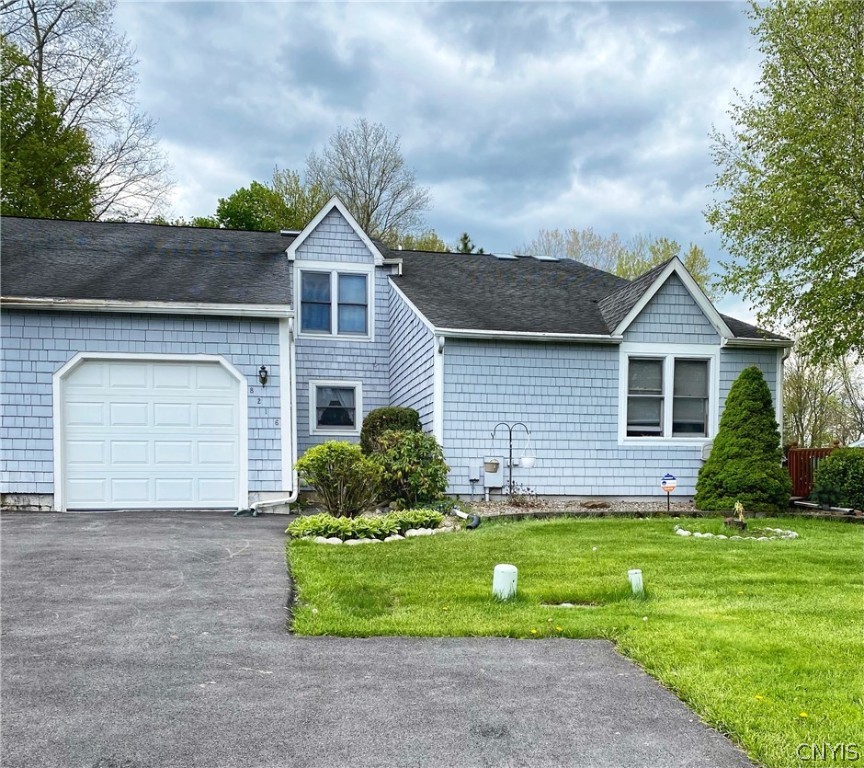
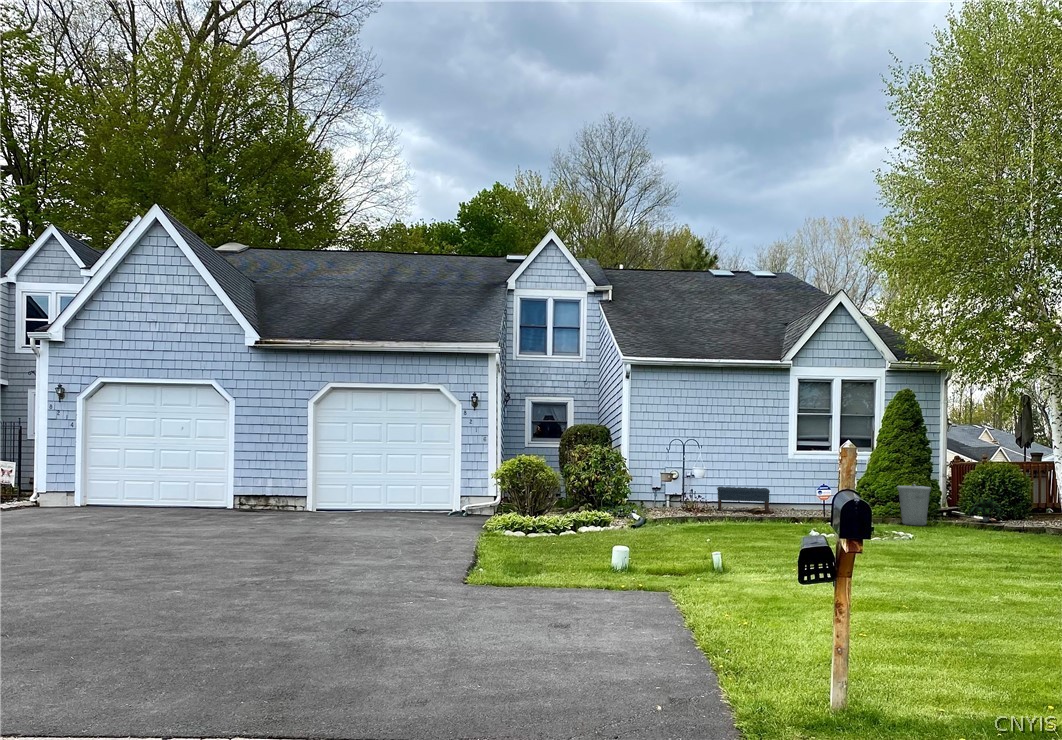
trash can: none [755,471,796,518] -> present [897,484,931,525]
bench: none [543,478,604,506] -> present [717,487,770,513]

